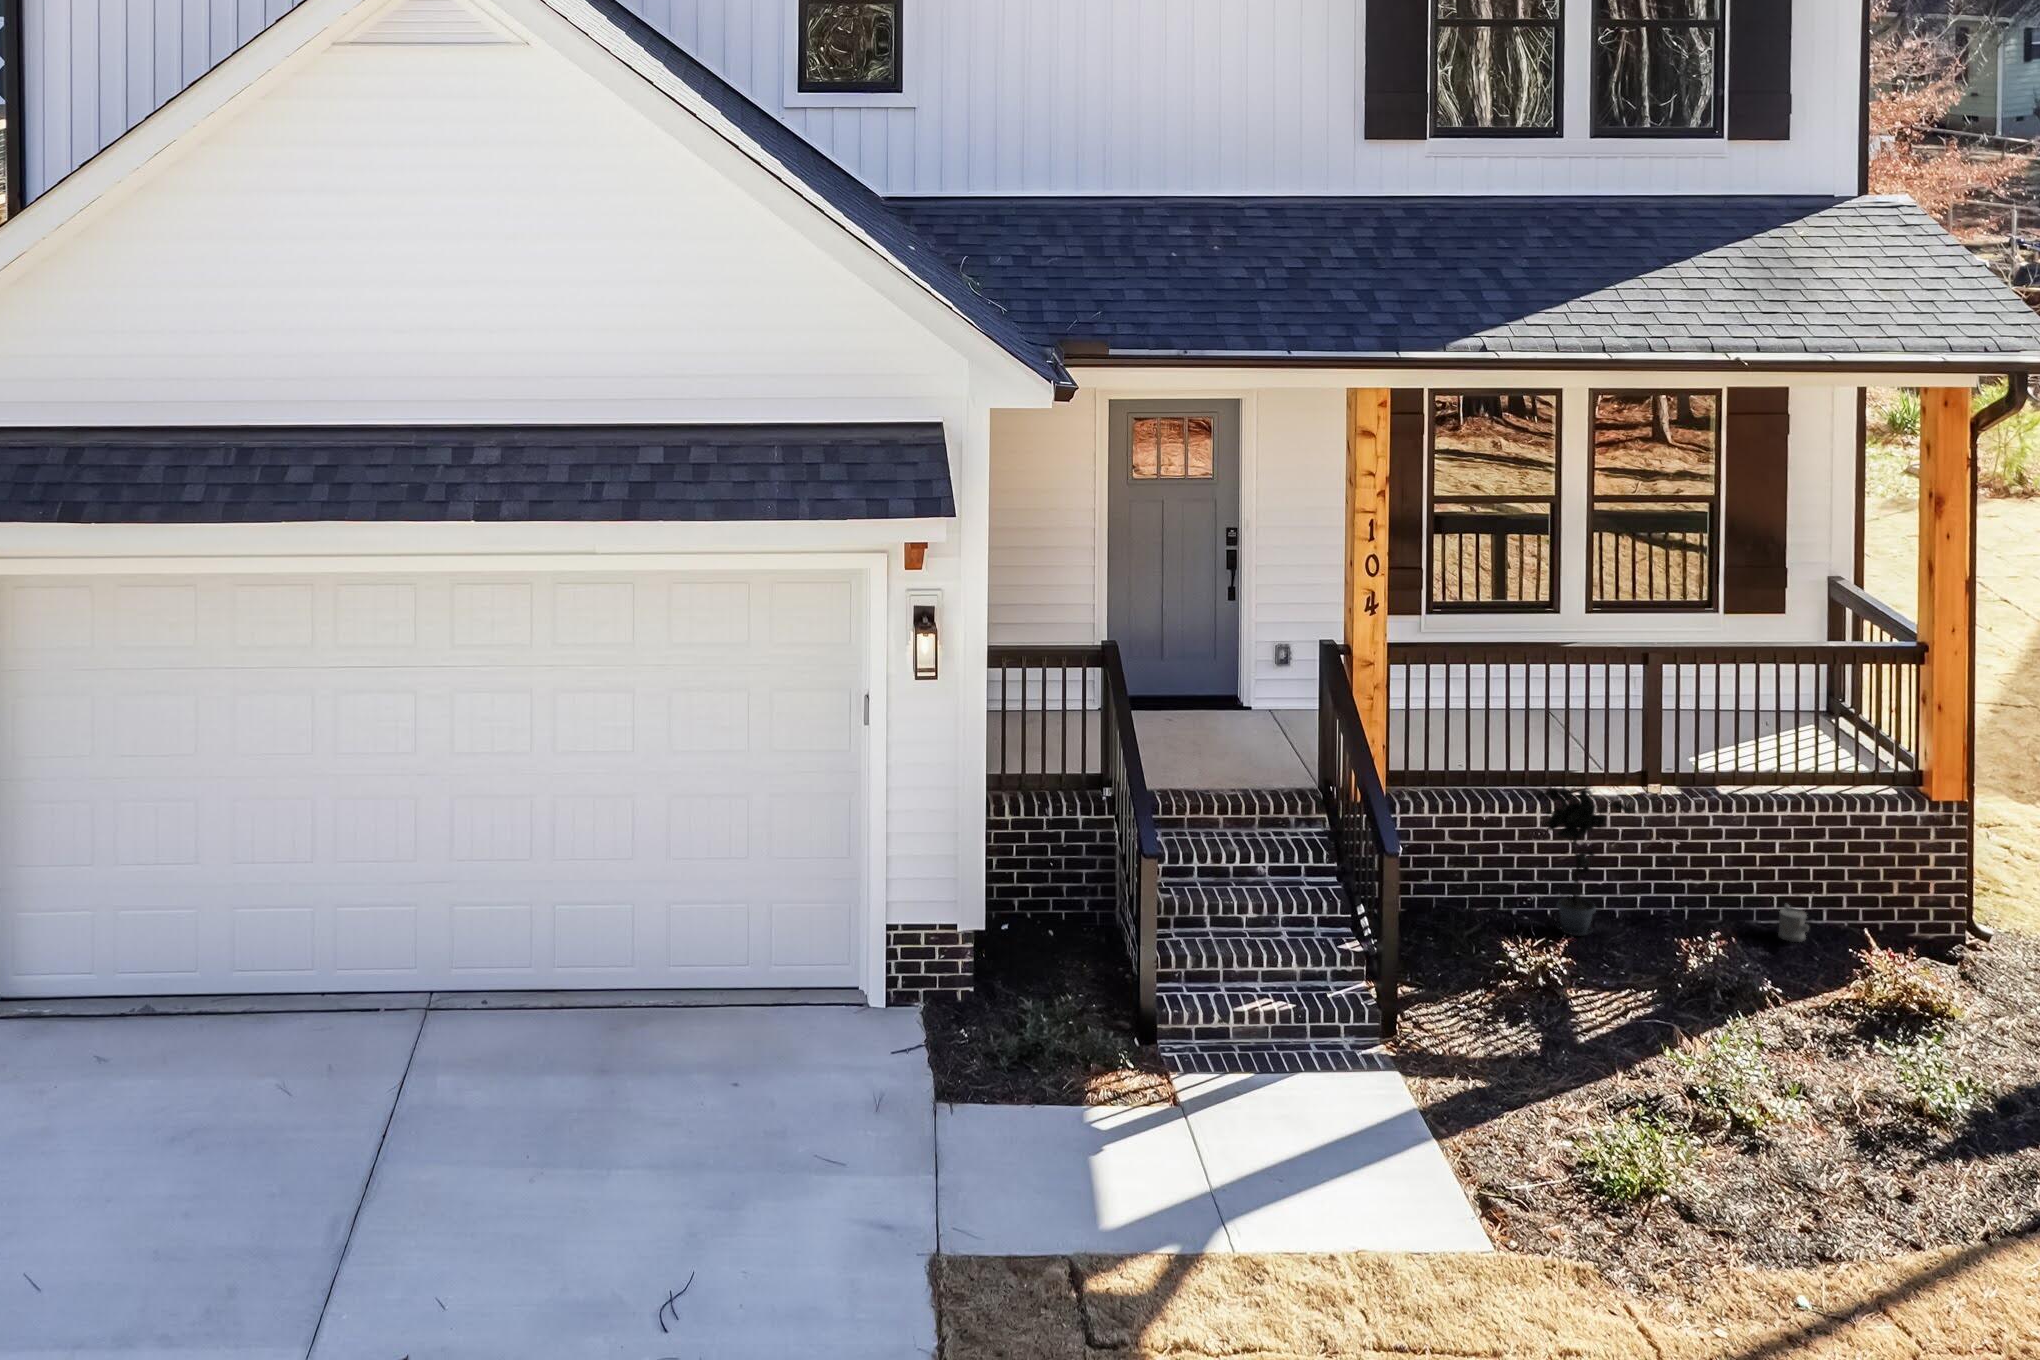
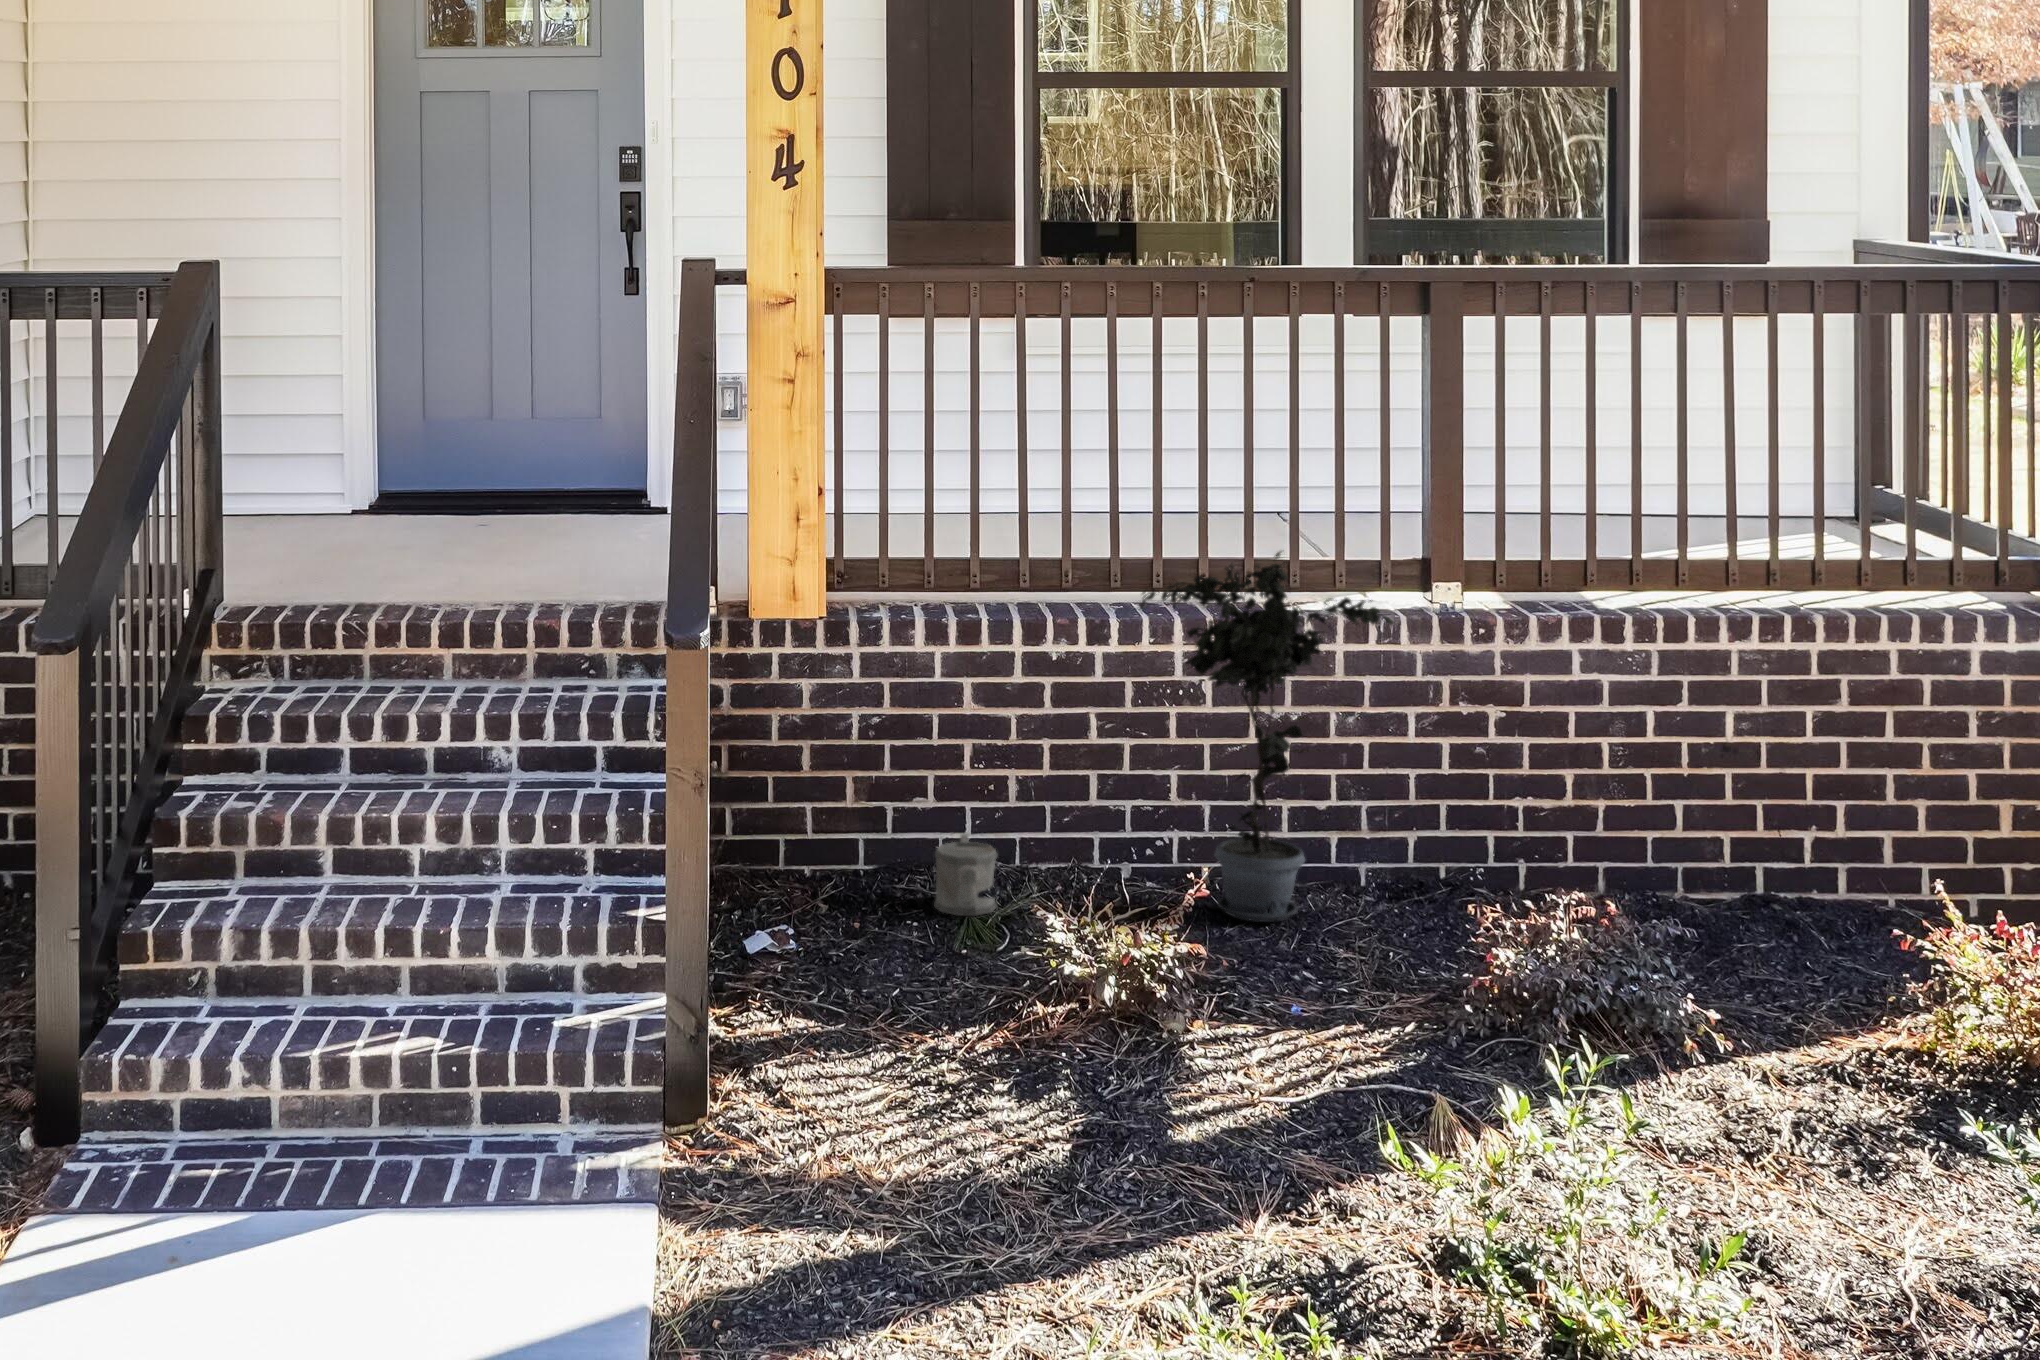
watering can: present [1778,904,1809,942] -> present [934,834,997,916]

